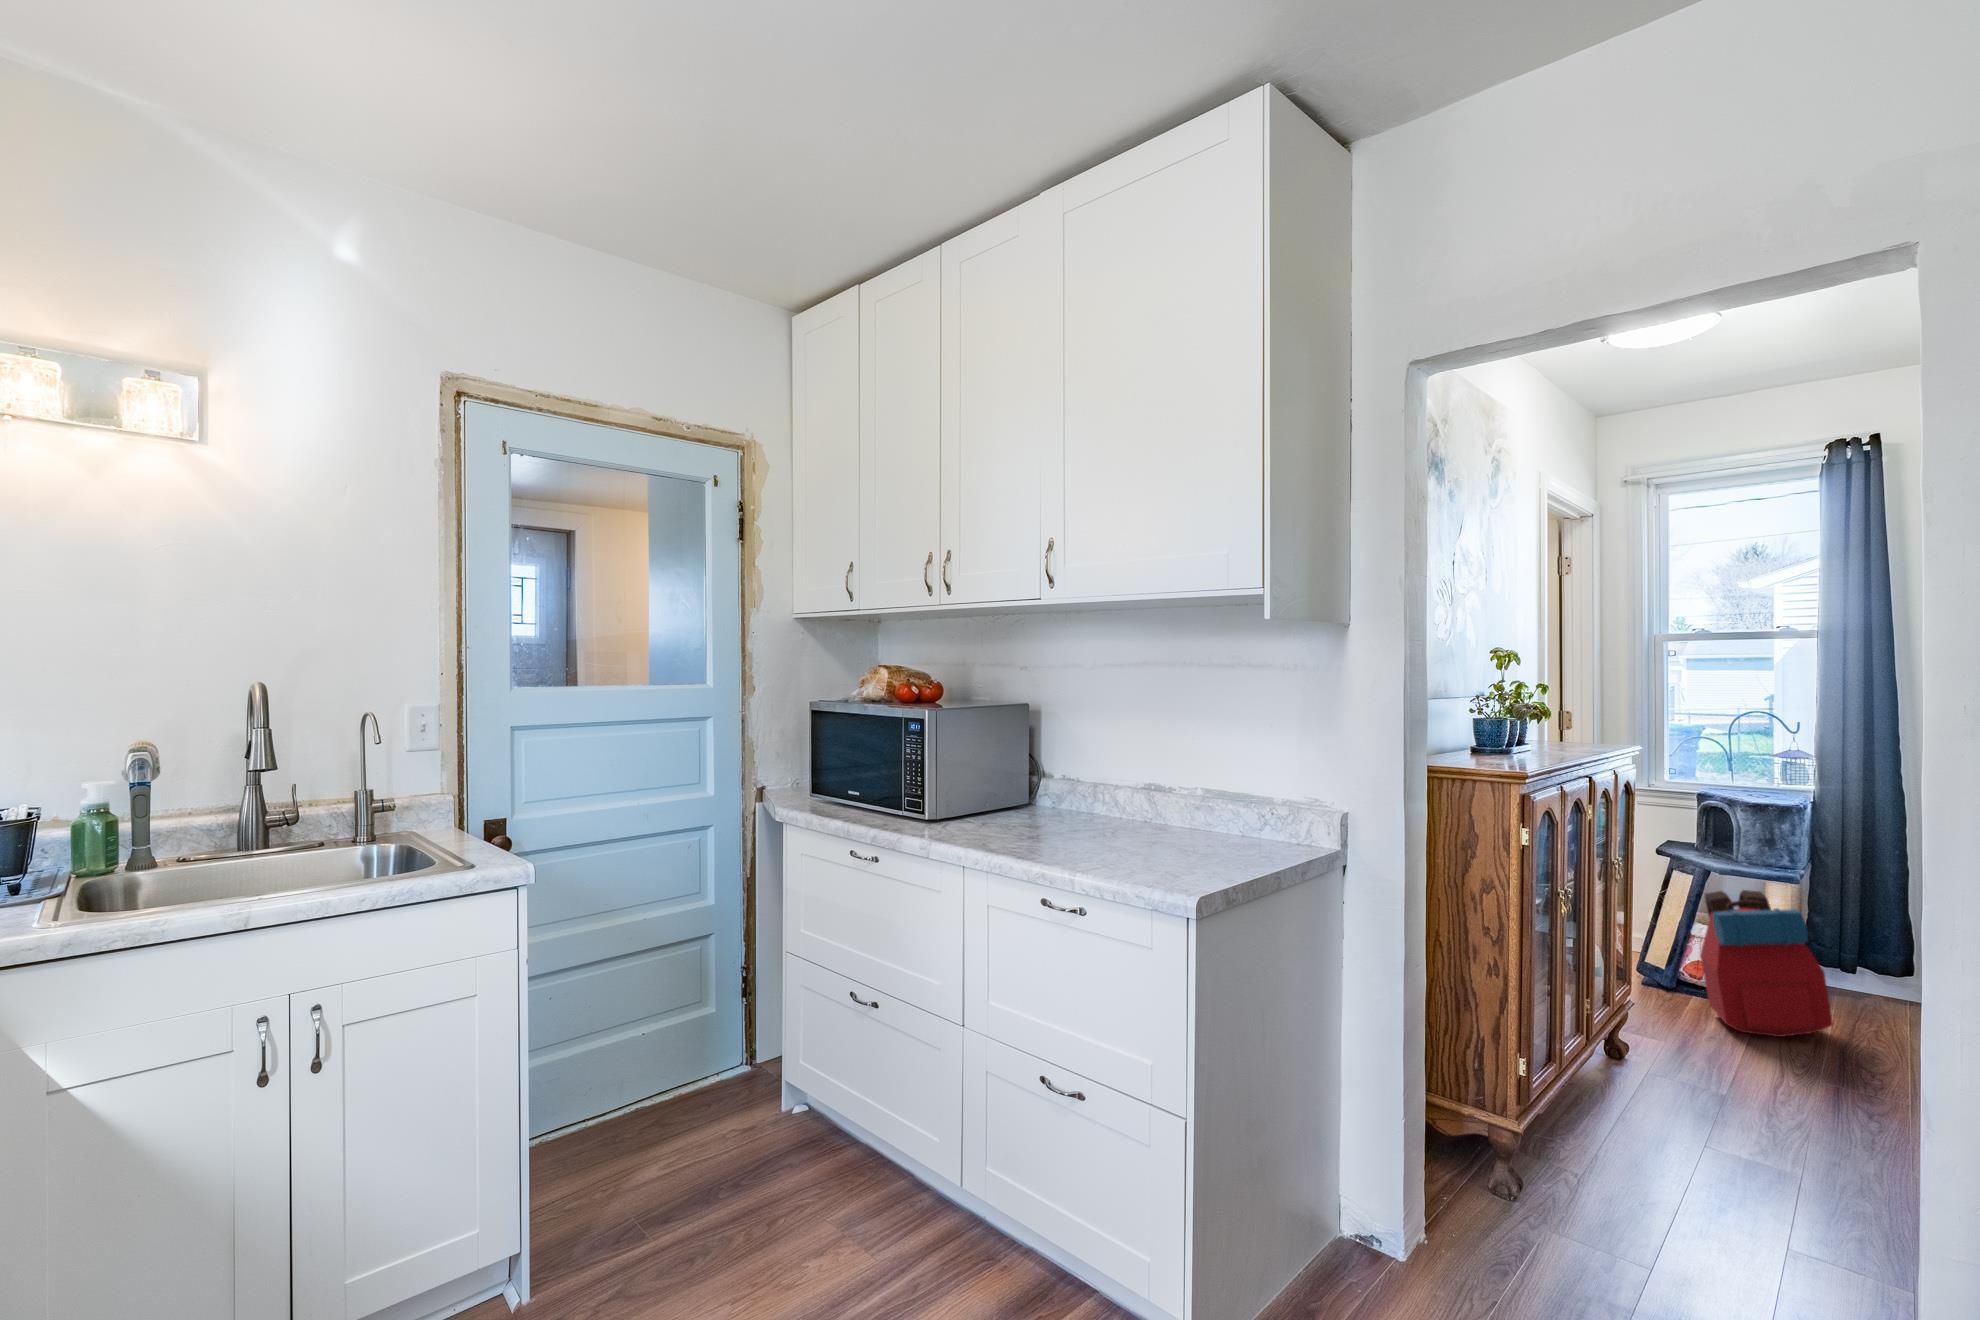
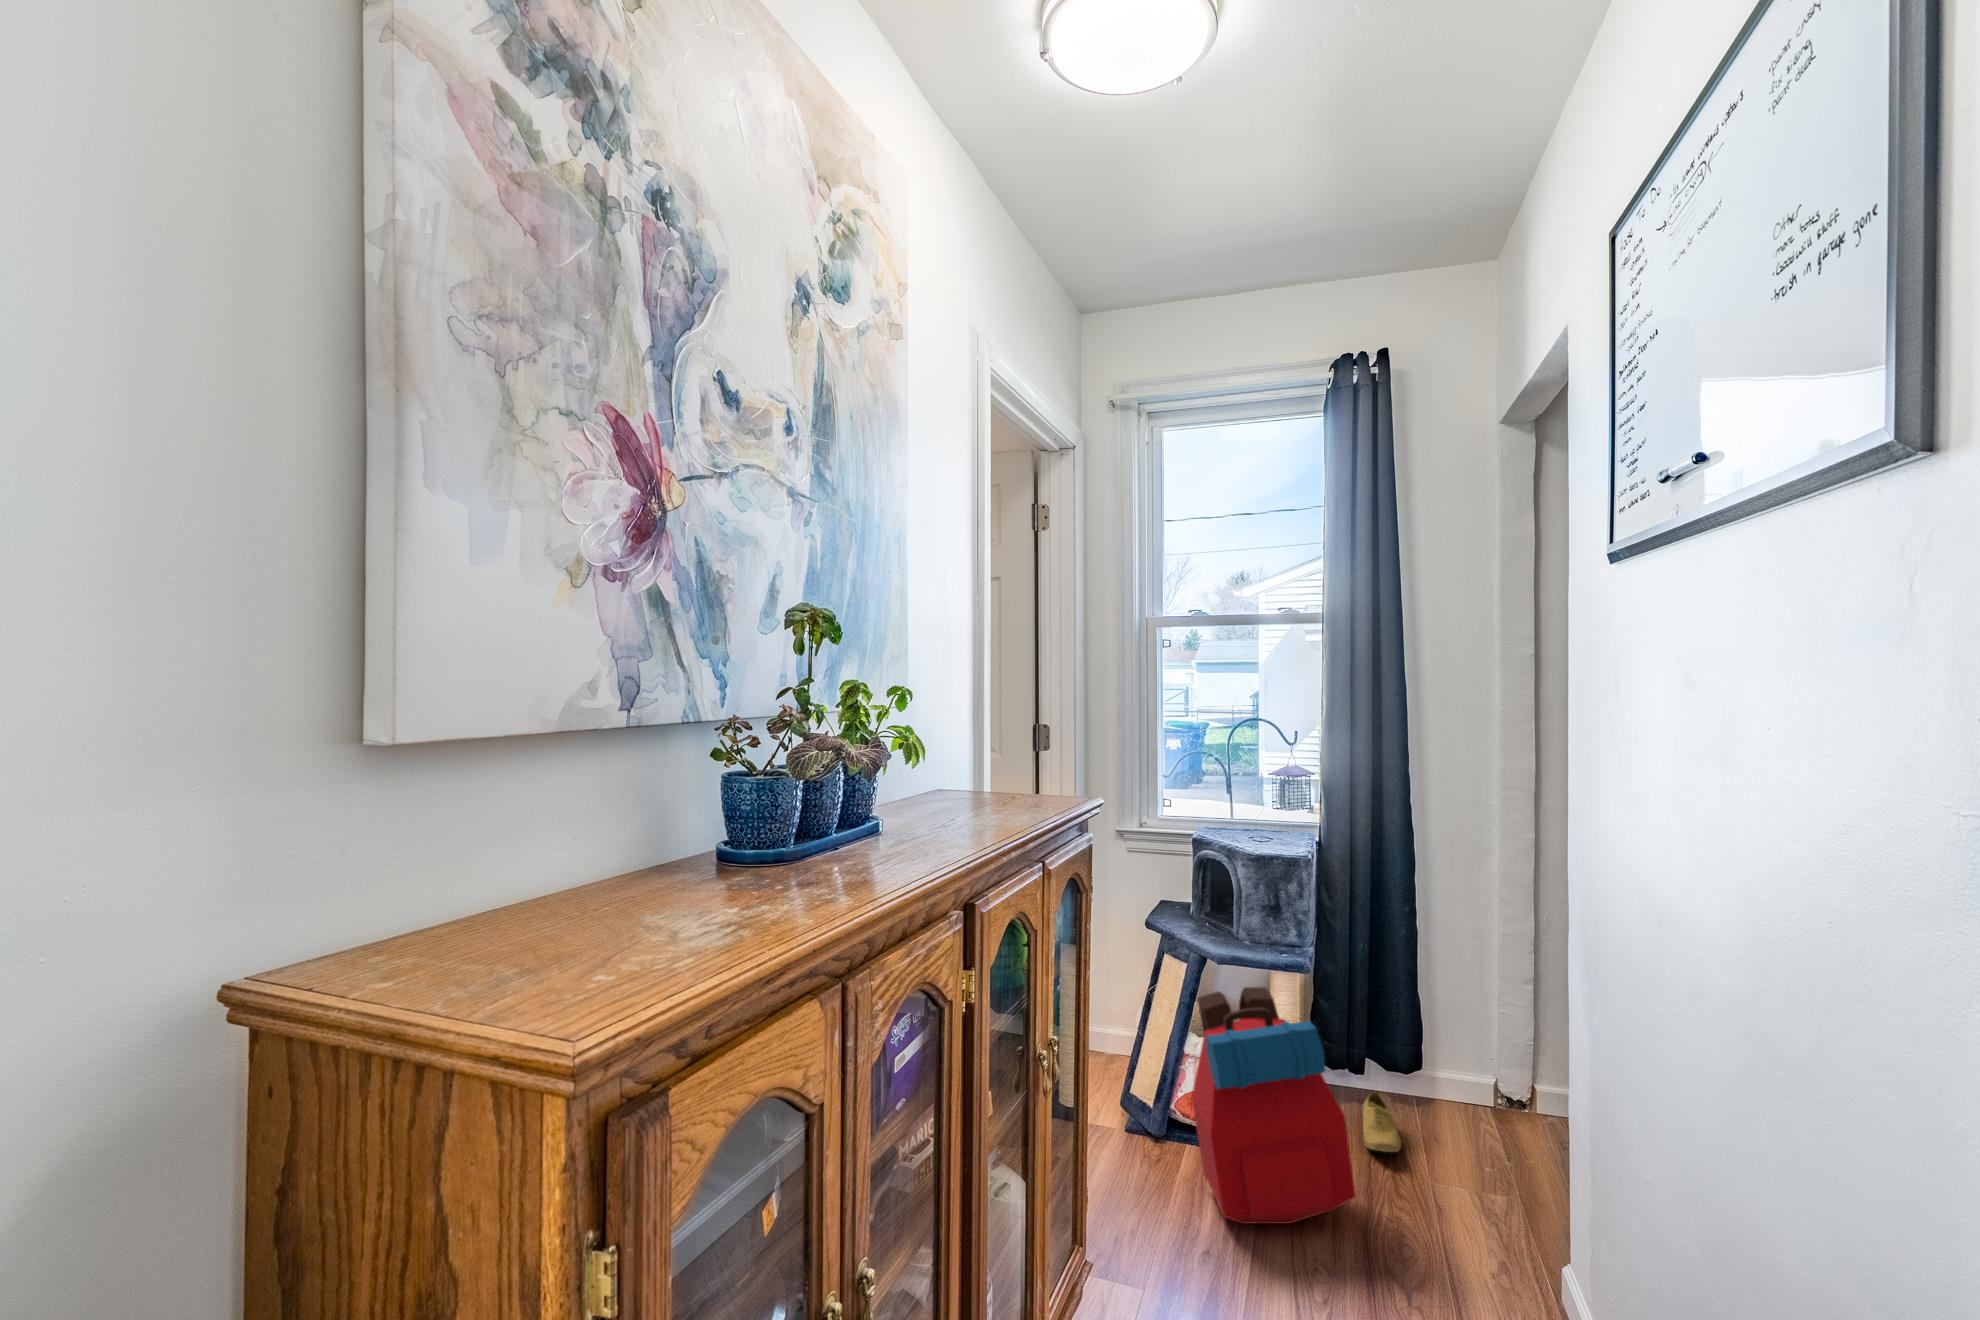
shoe: none [1846,981,1880,1017] -> present [1363,1092,1401,1152]

